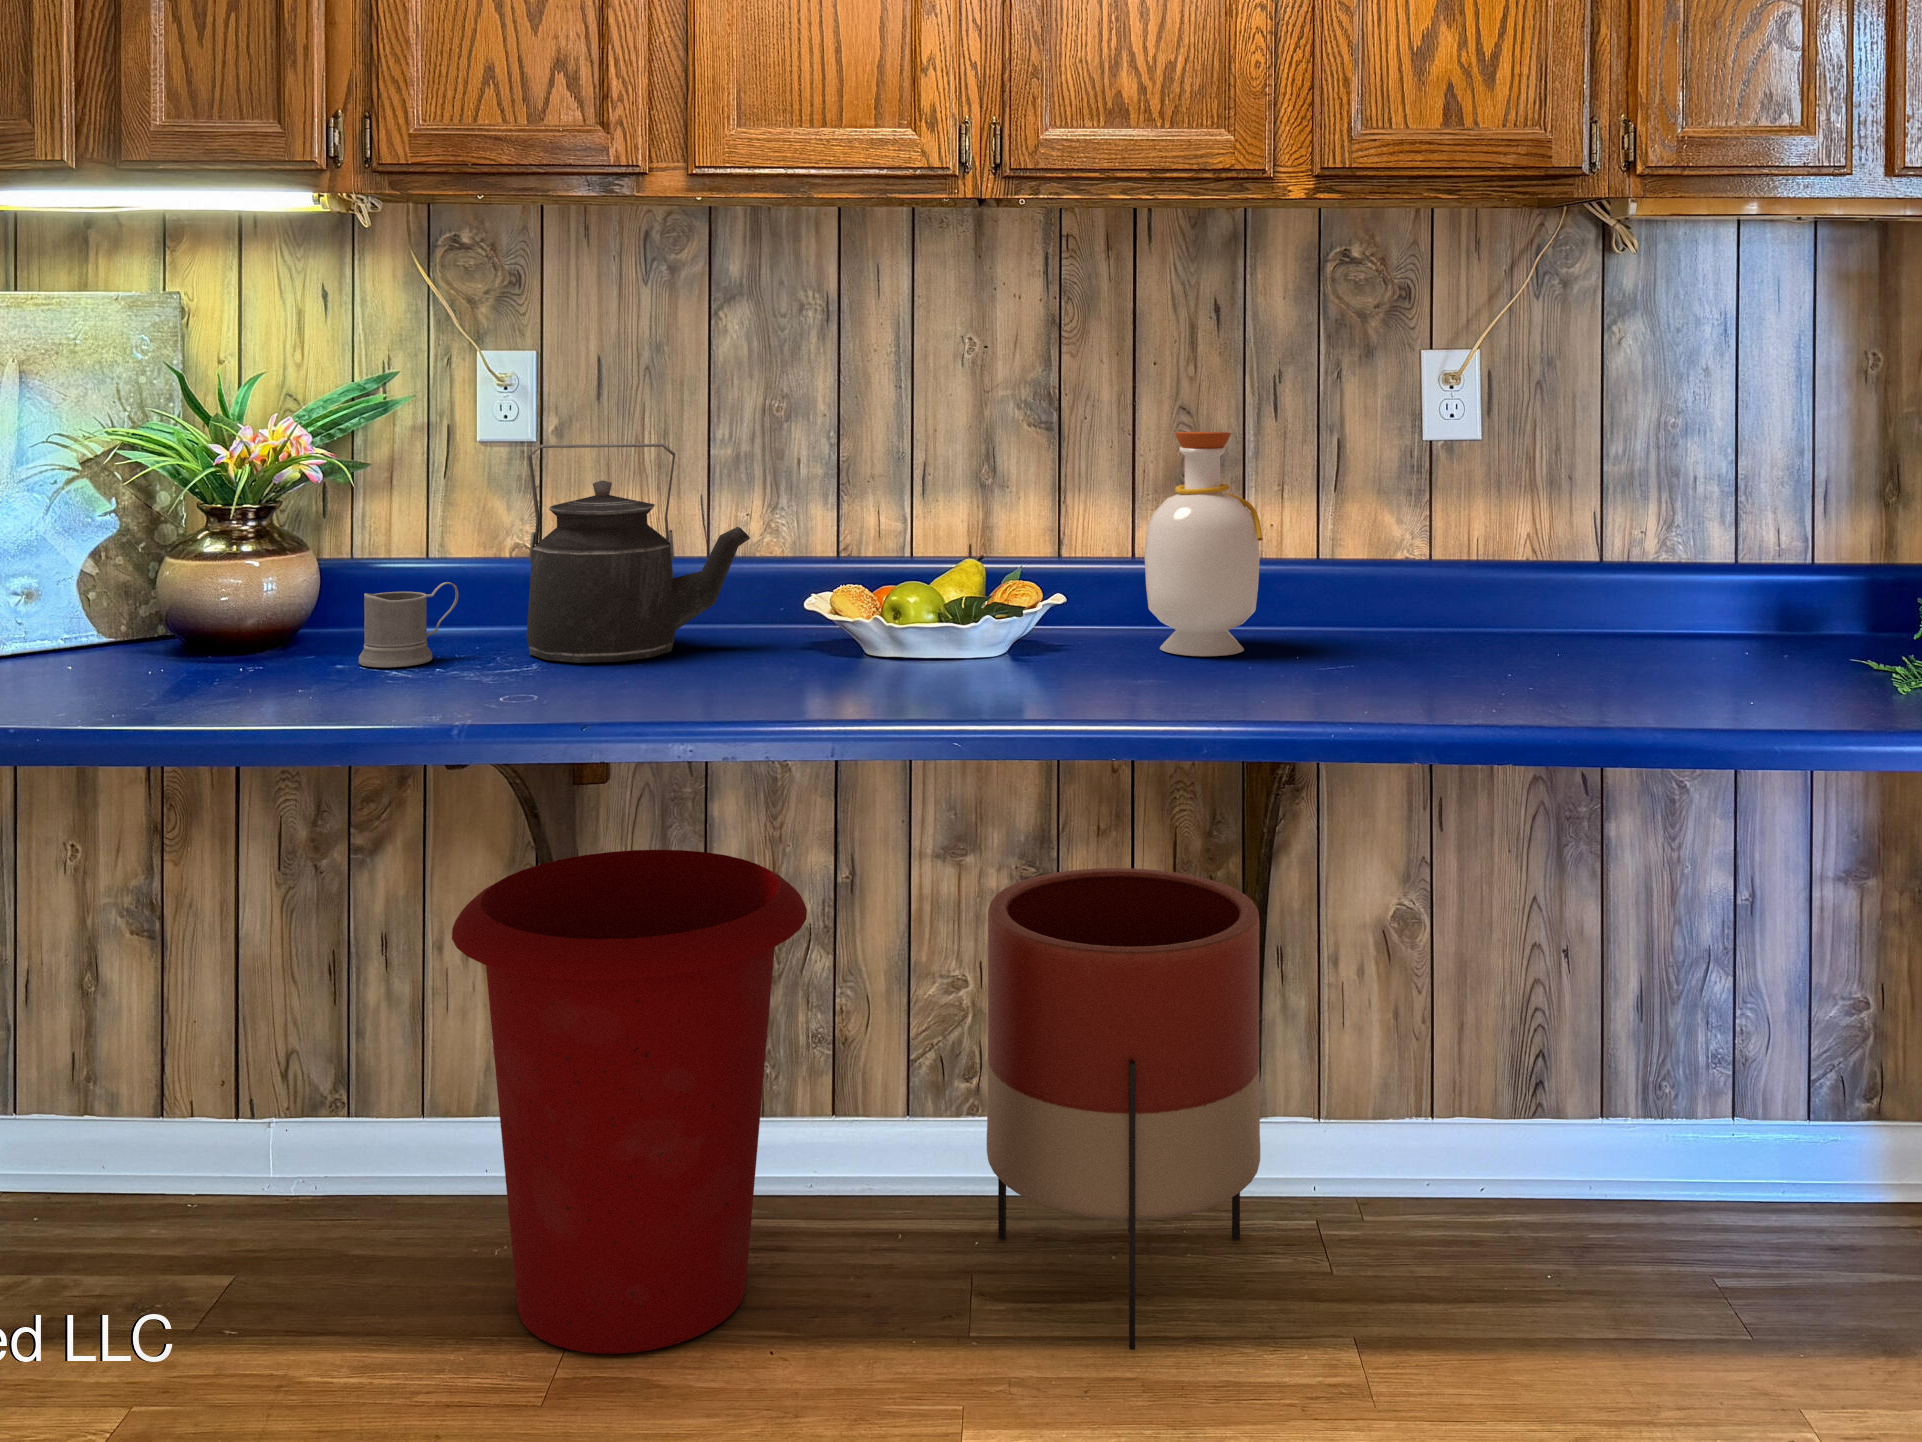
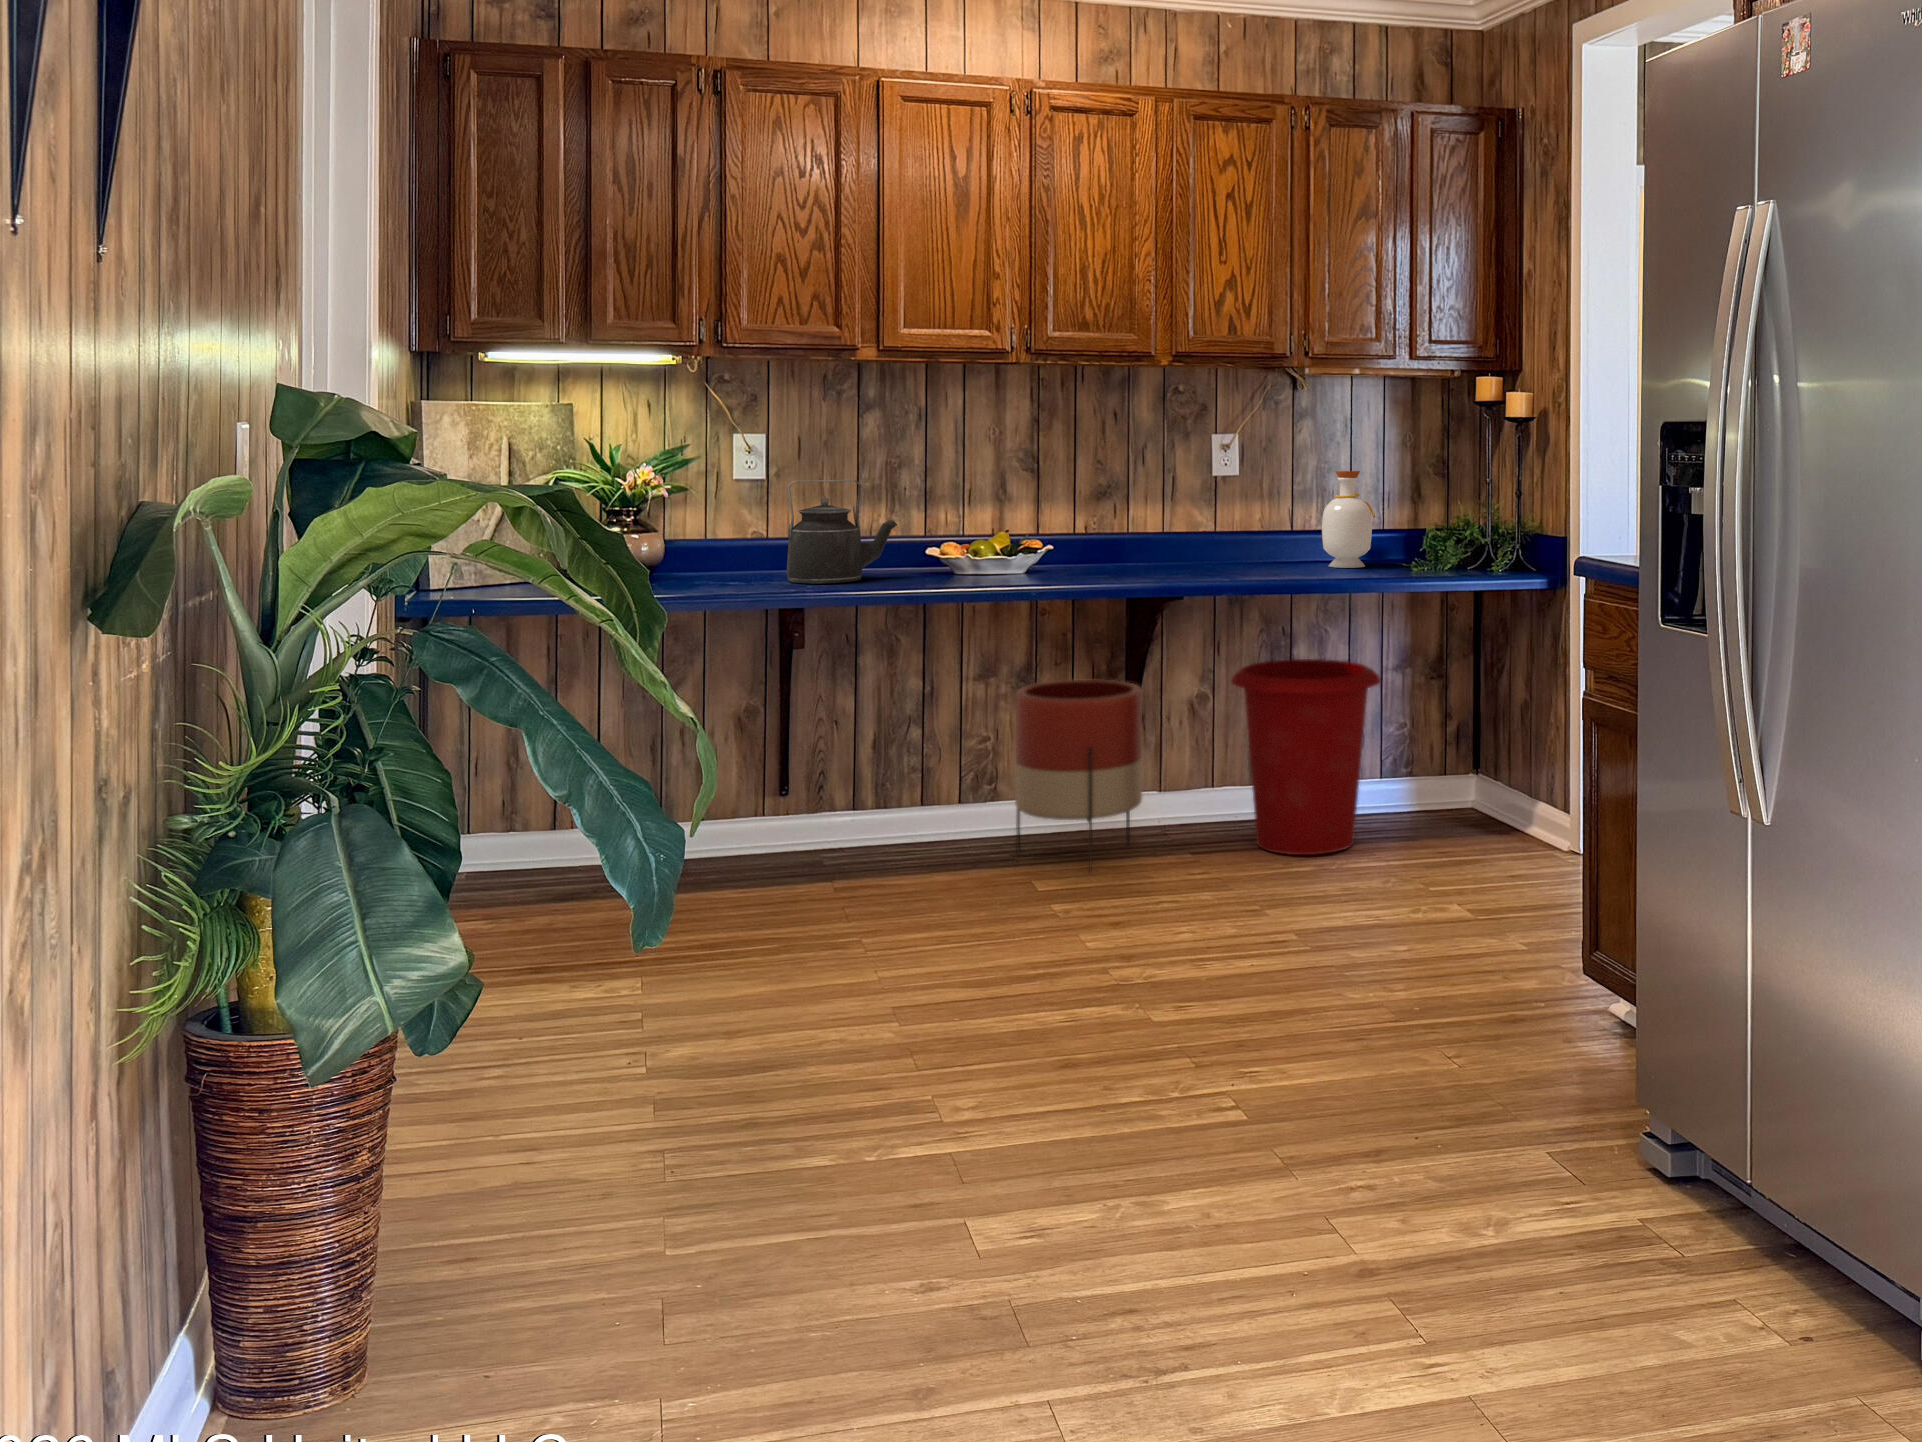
bottle: present [1144,432,1263,656] -> present [1322,471,1375,568]
mug: present [359,582,458,667] -> none [708,548,755,588]
waste bin: present [452,850,807,1354] -> present [1231,659,1381,855]

